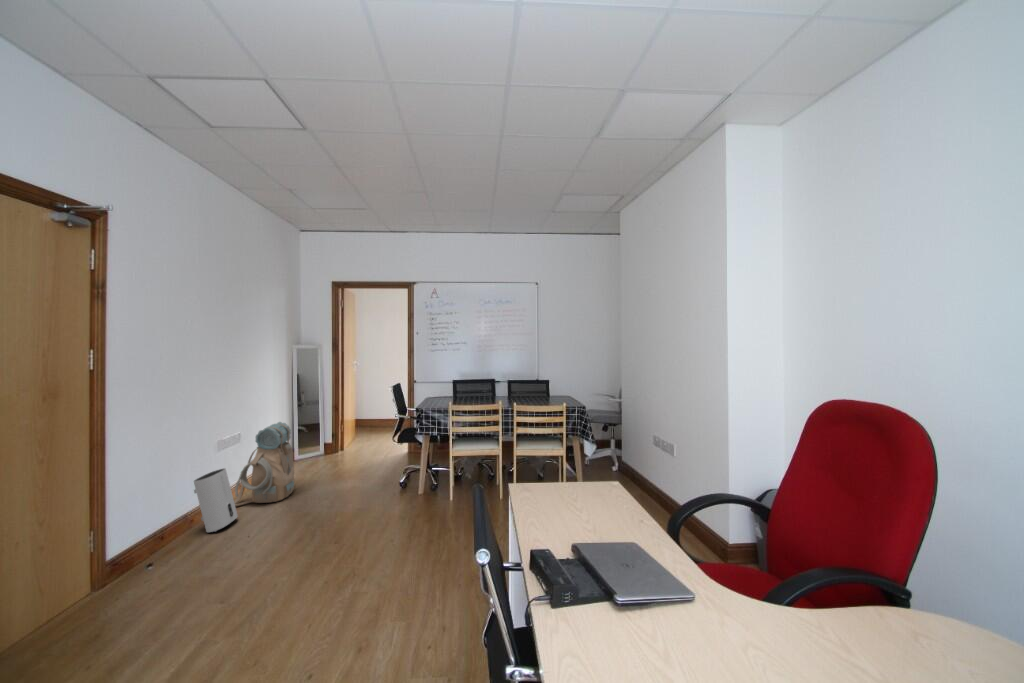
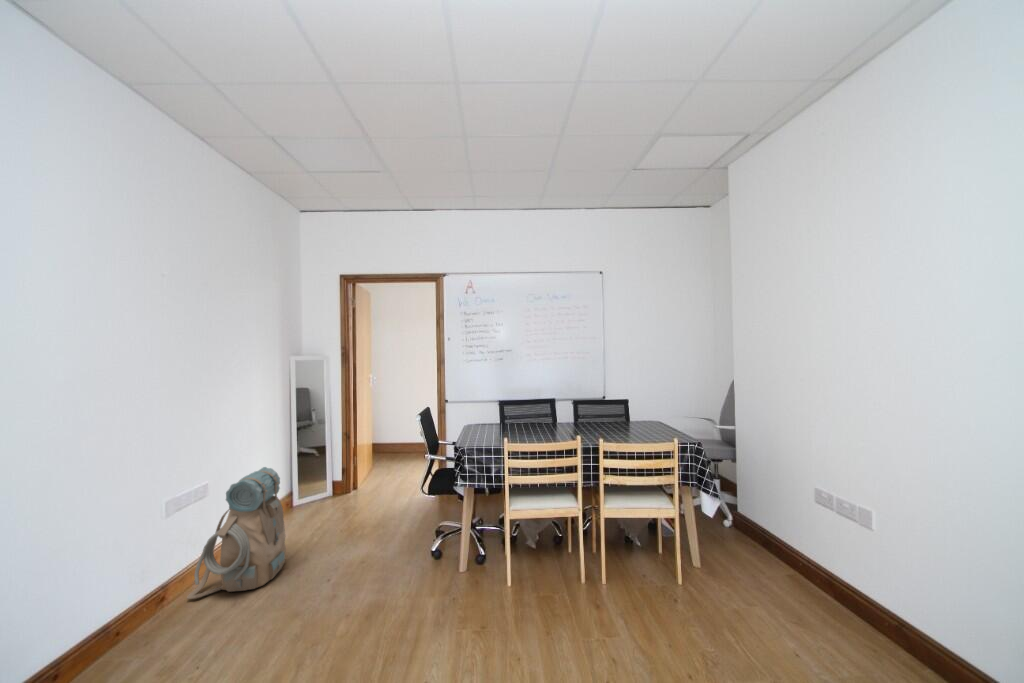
air purifier: present [194,468,238,532] -> none [113,551,191,665]

